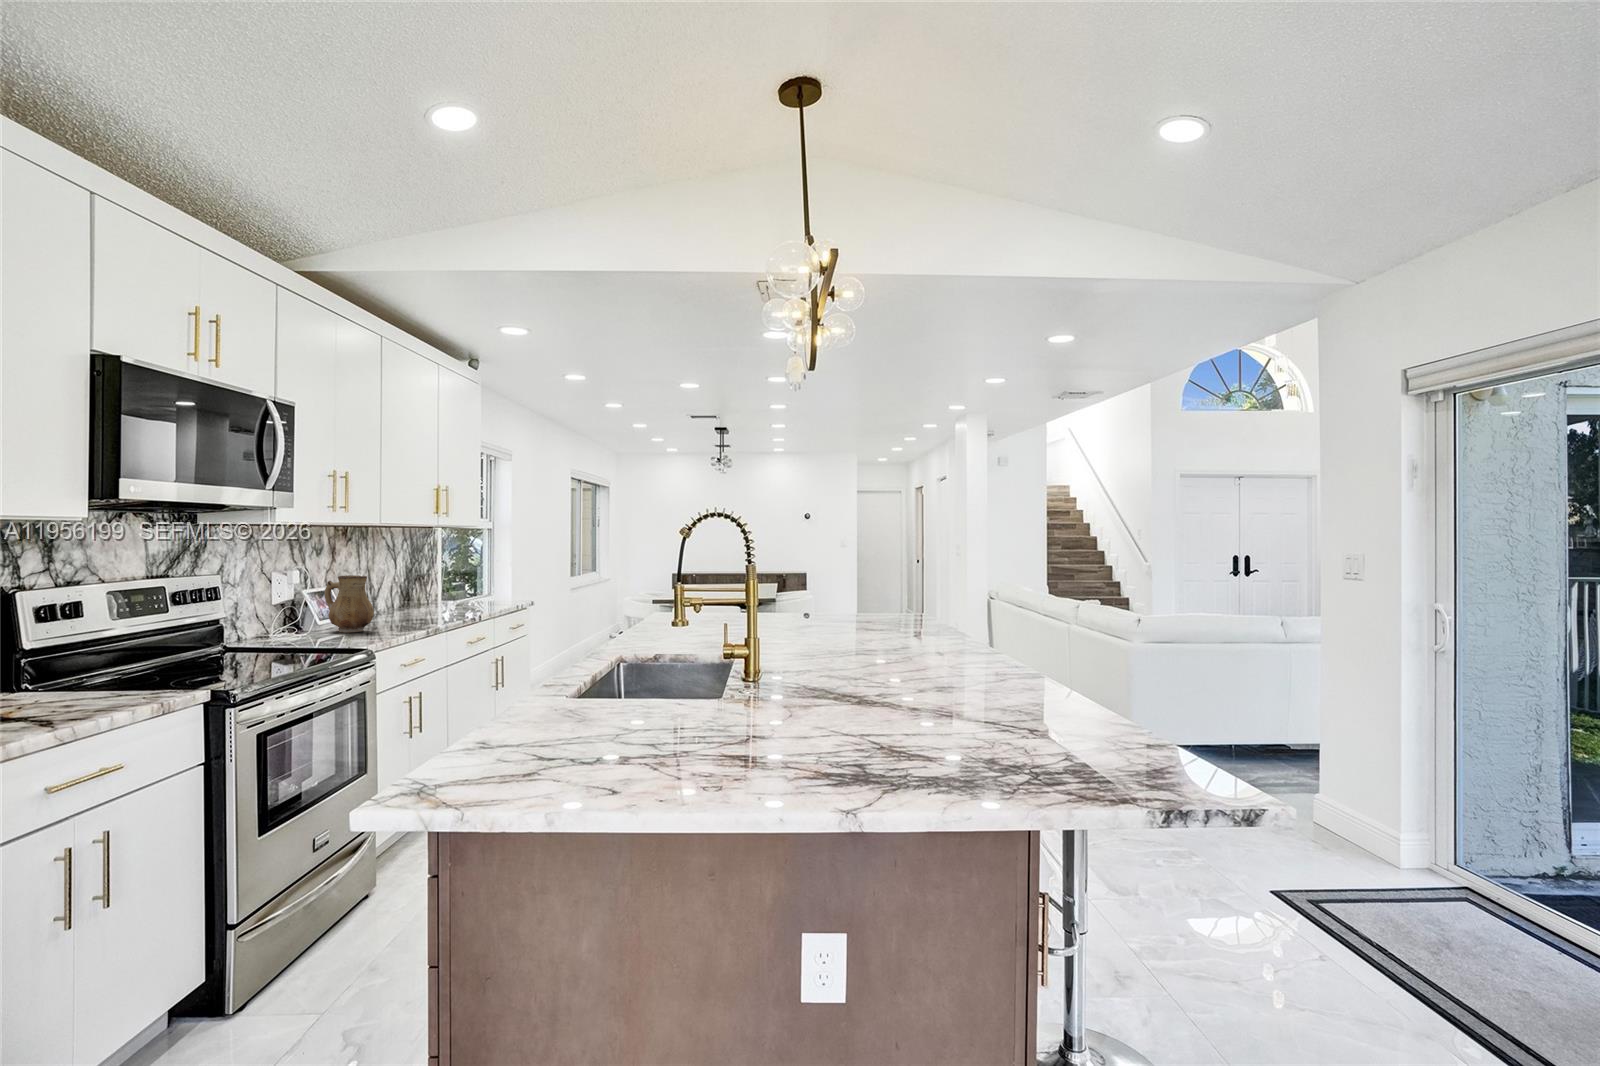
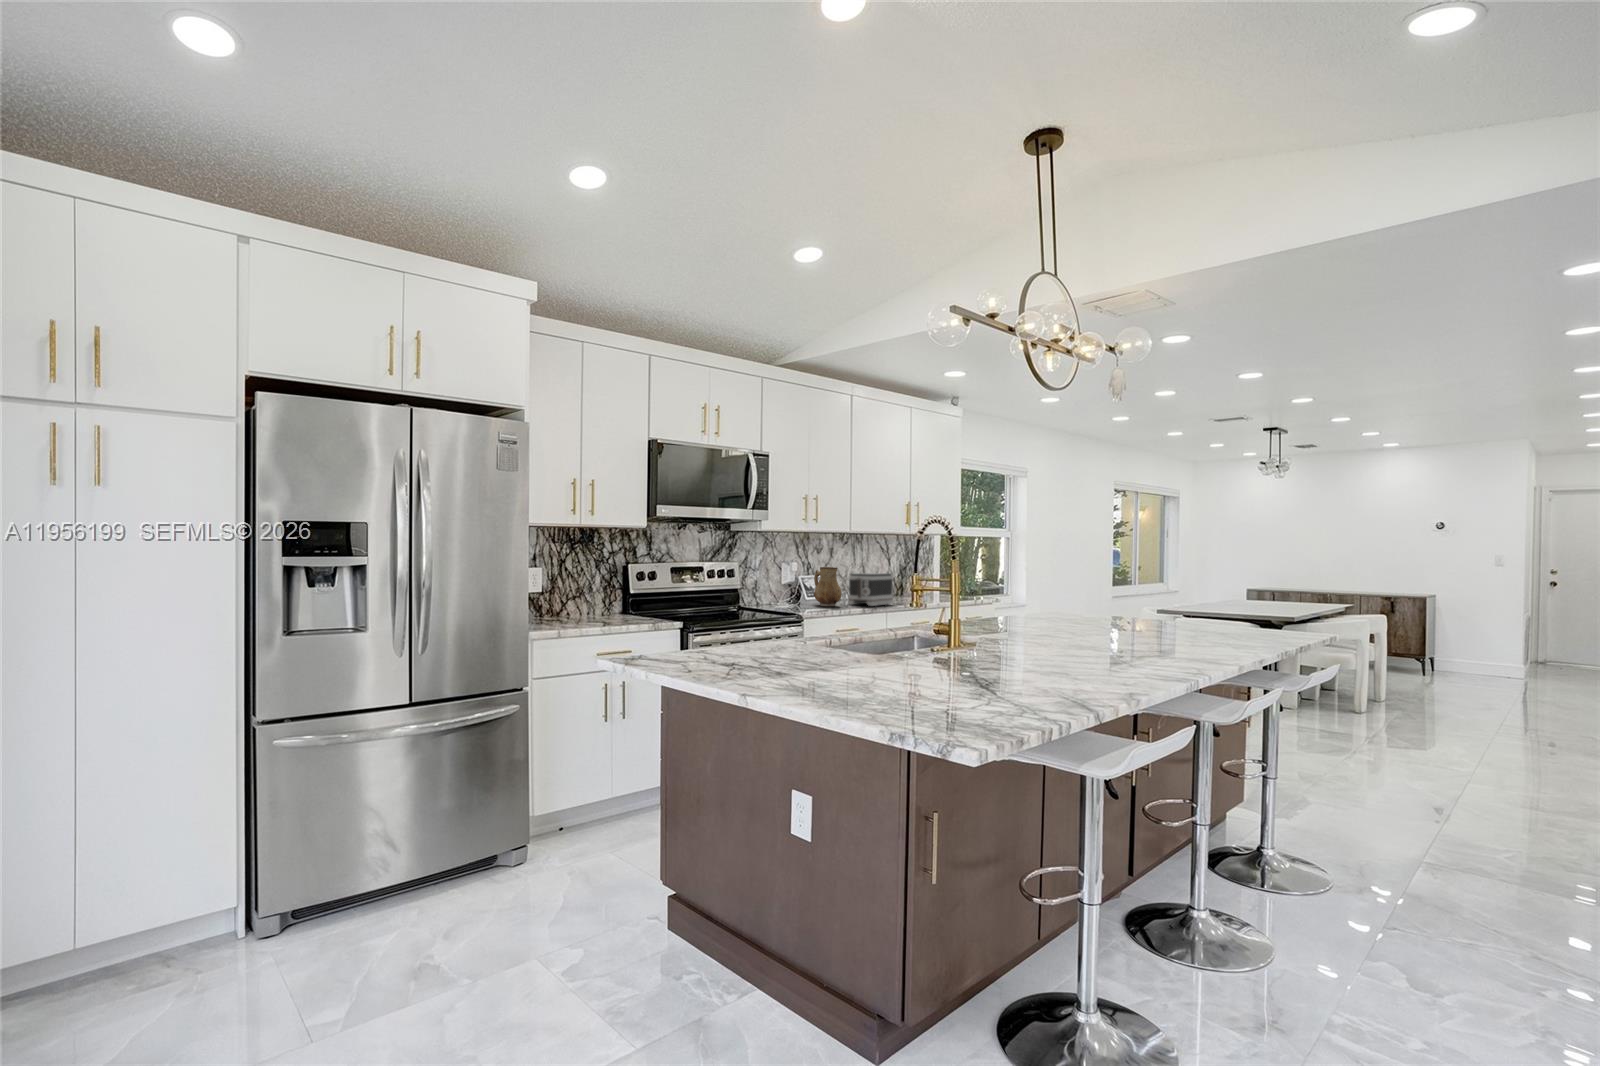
toaster: none [371,580,428,627] -> present [848,573,893,606]

